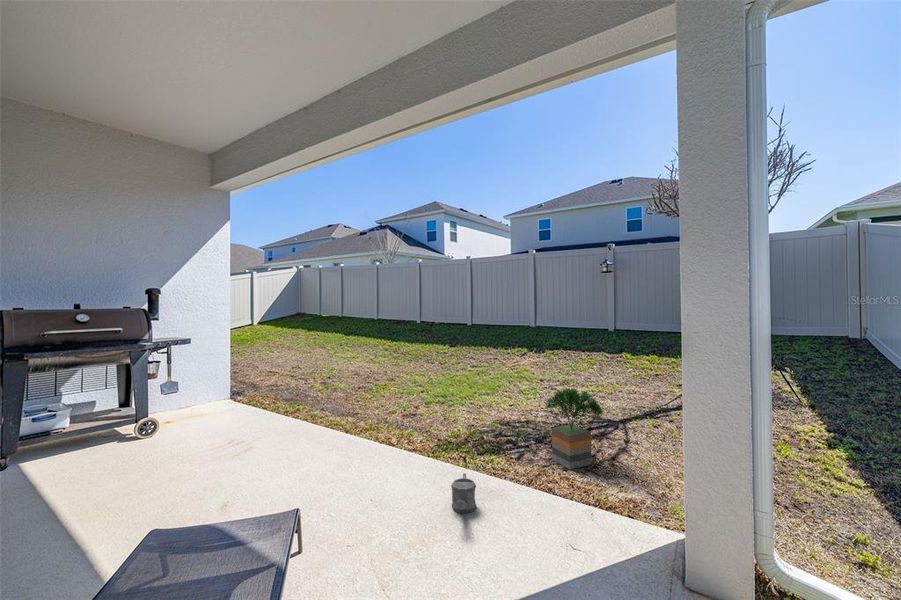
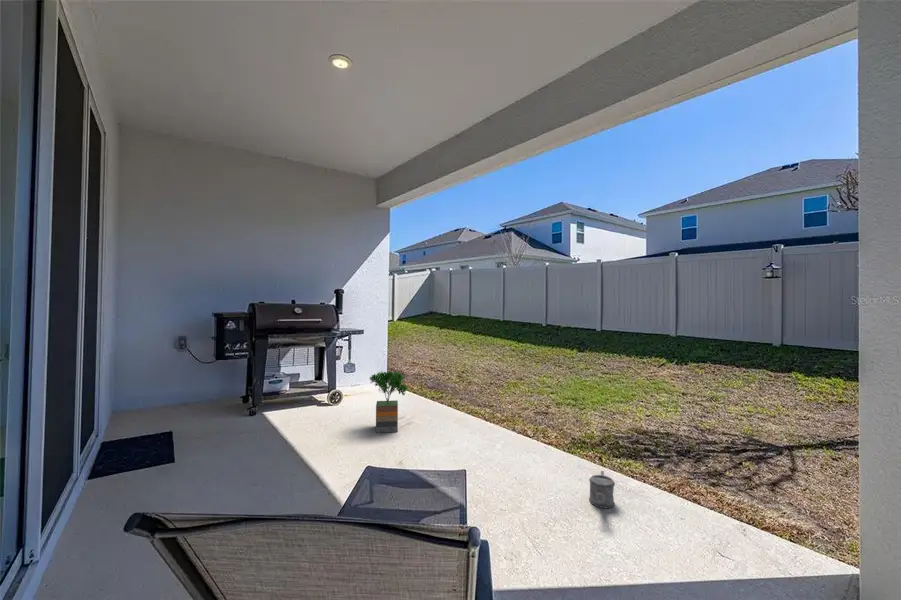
potted tree: present [545,388,604,470] -> present [370,371,408,433]

